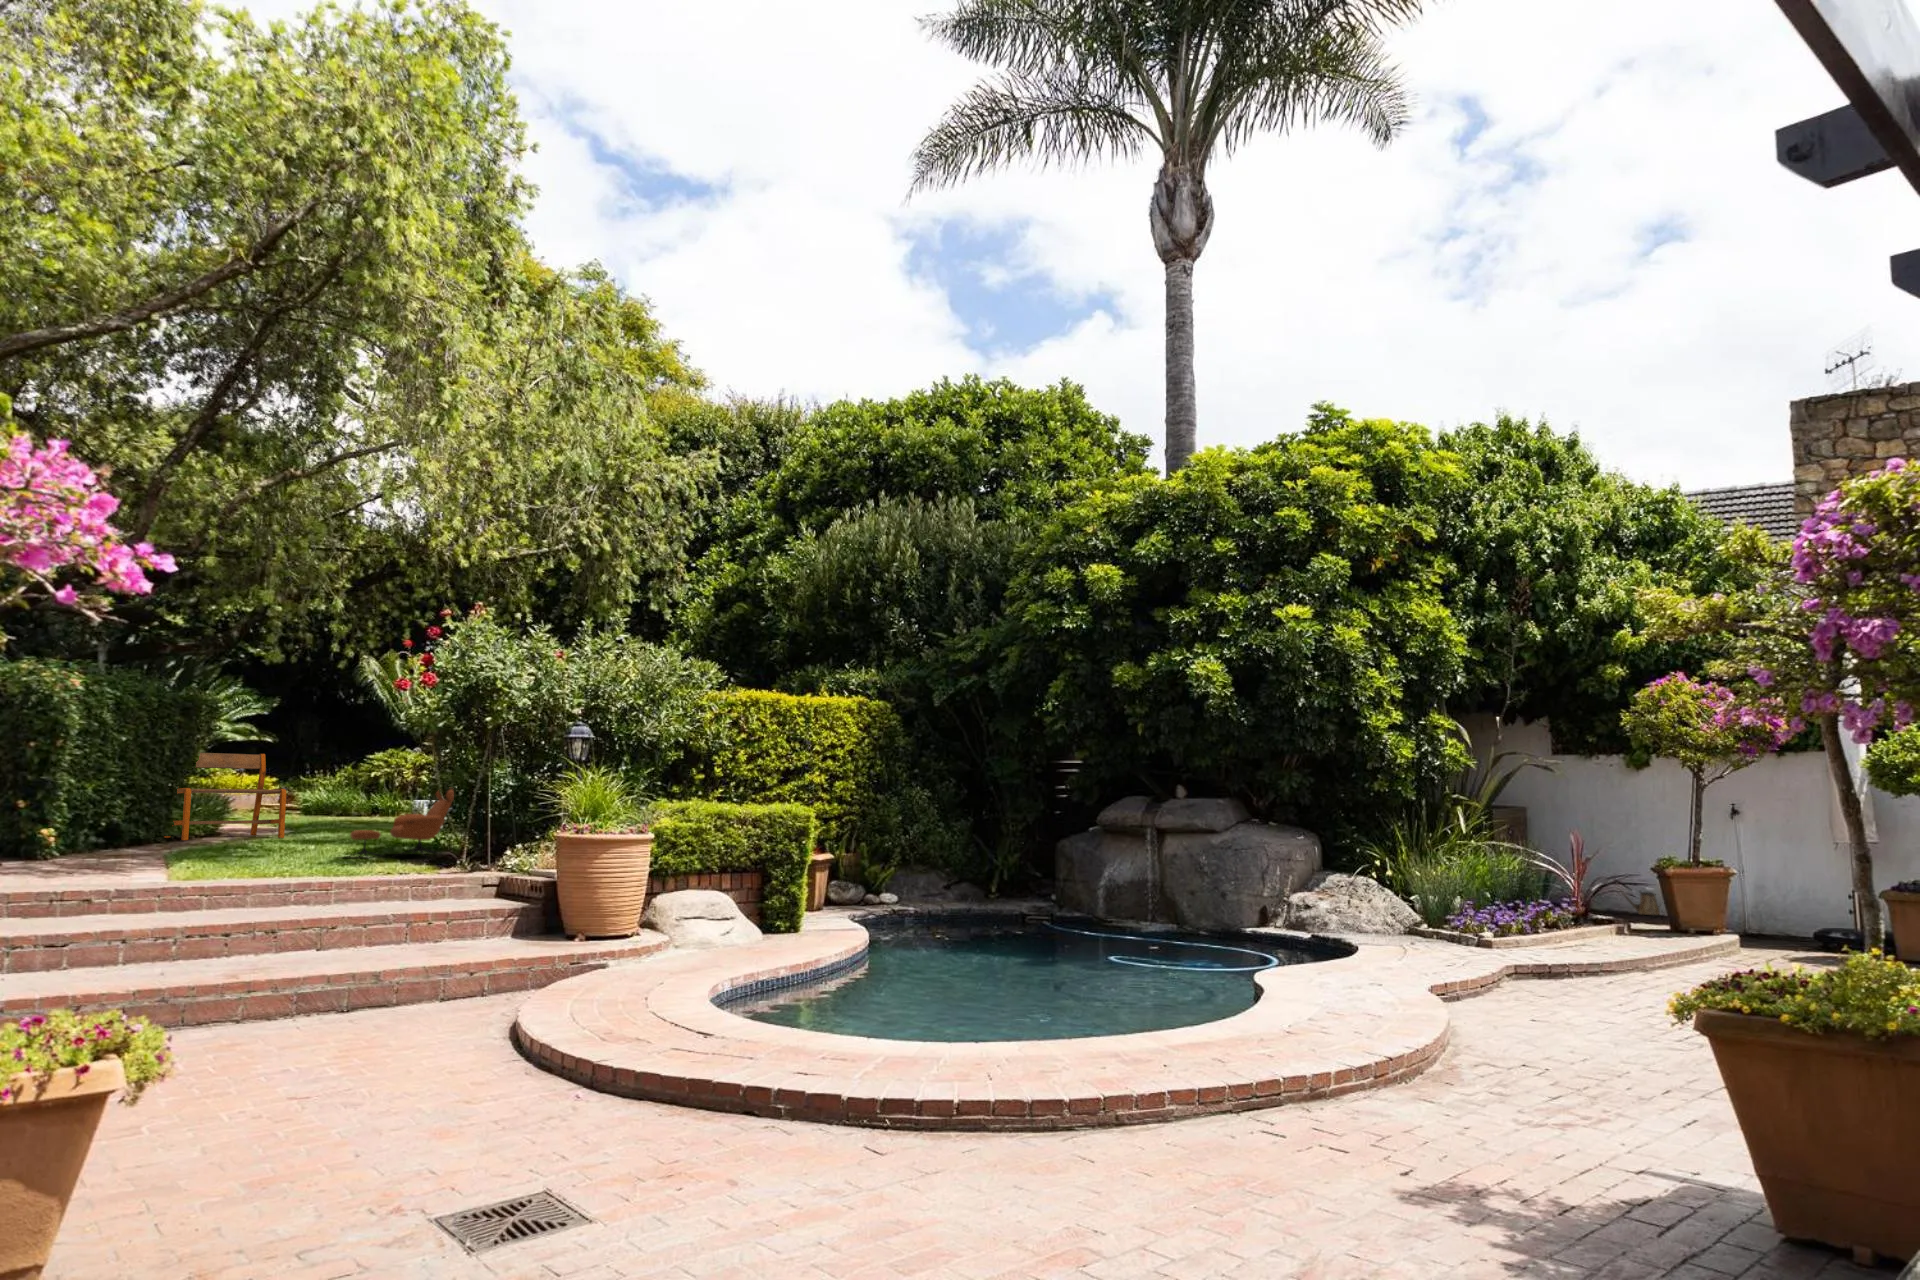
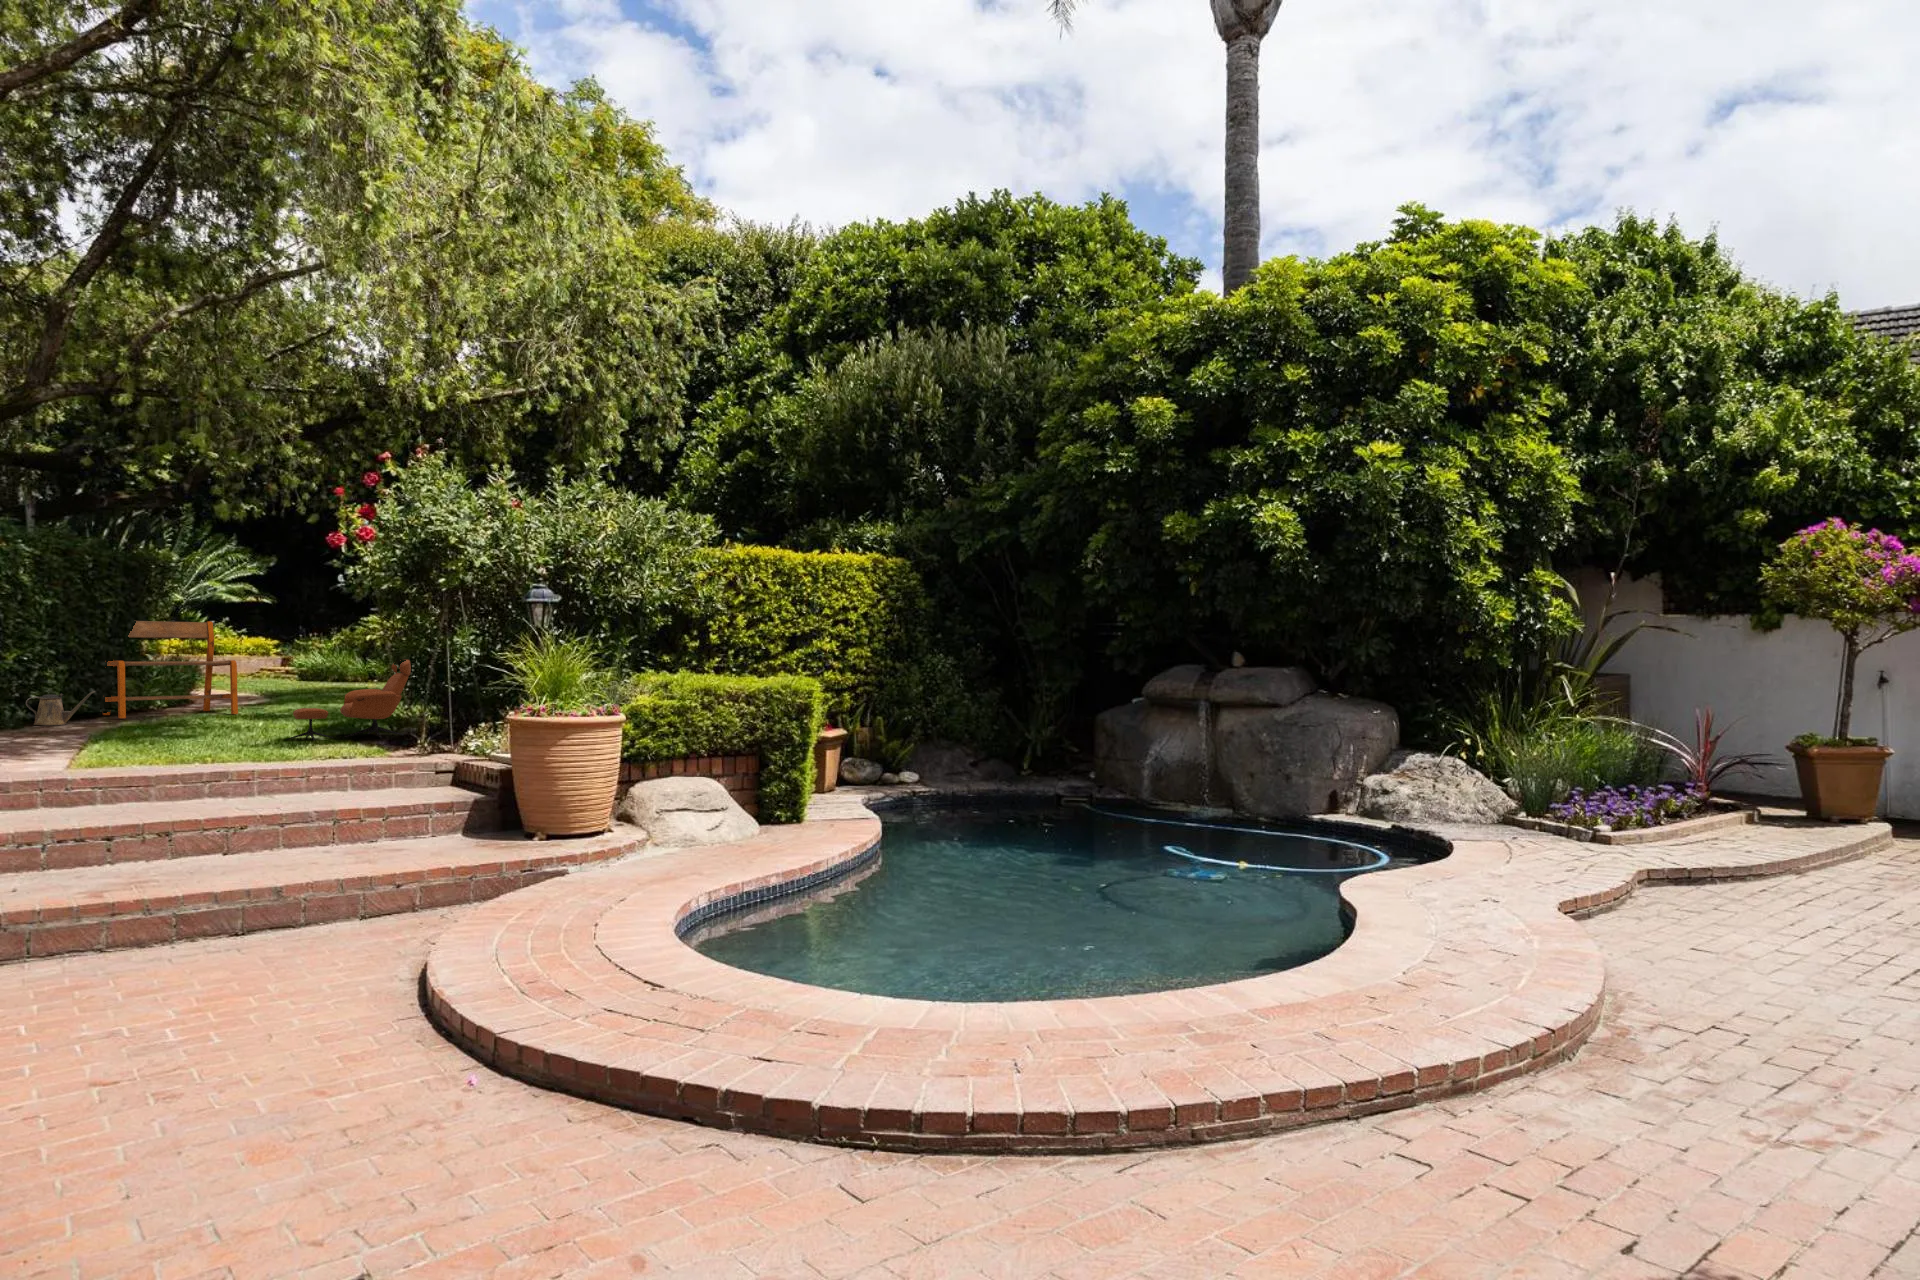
watering can: present [1623,892,1663,915] -> present [26,691,96,725]

